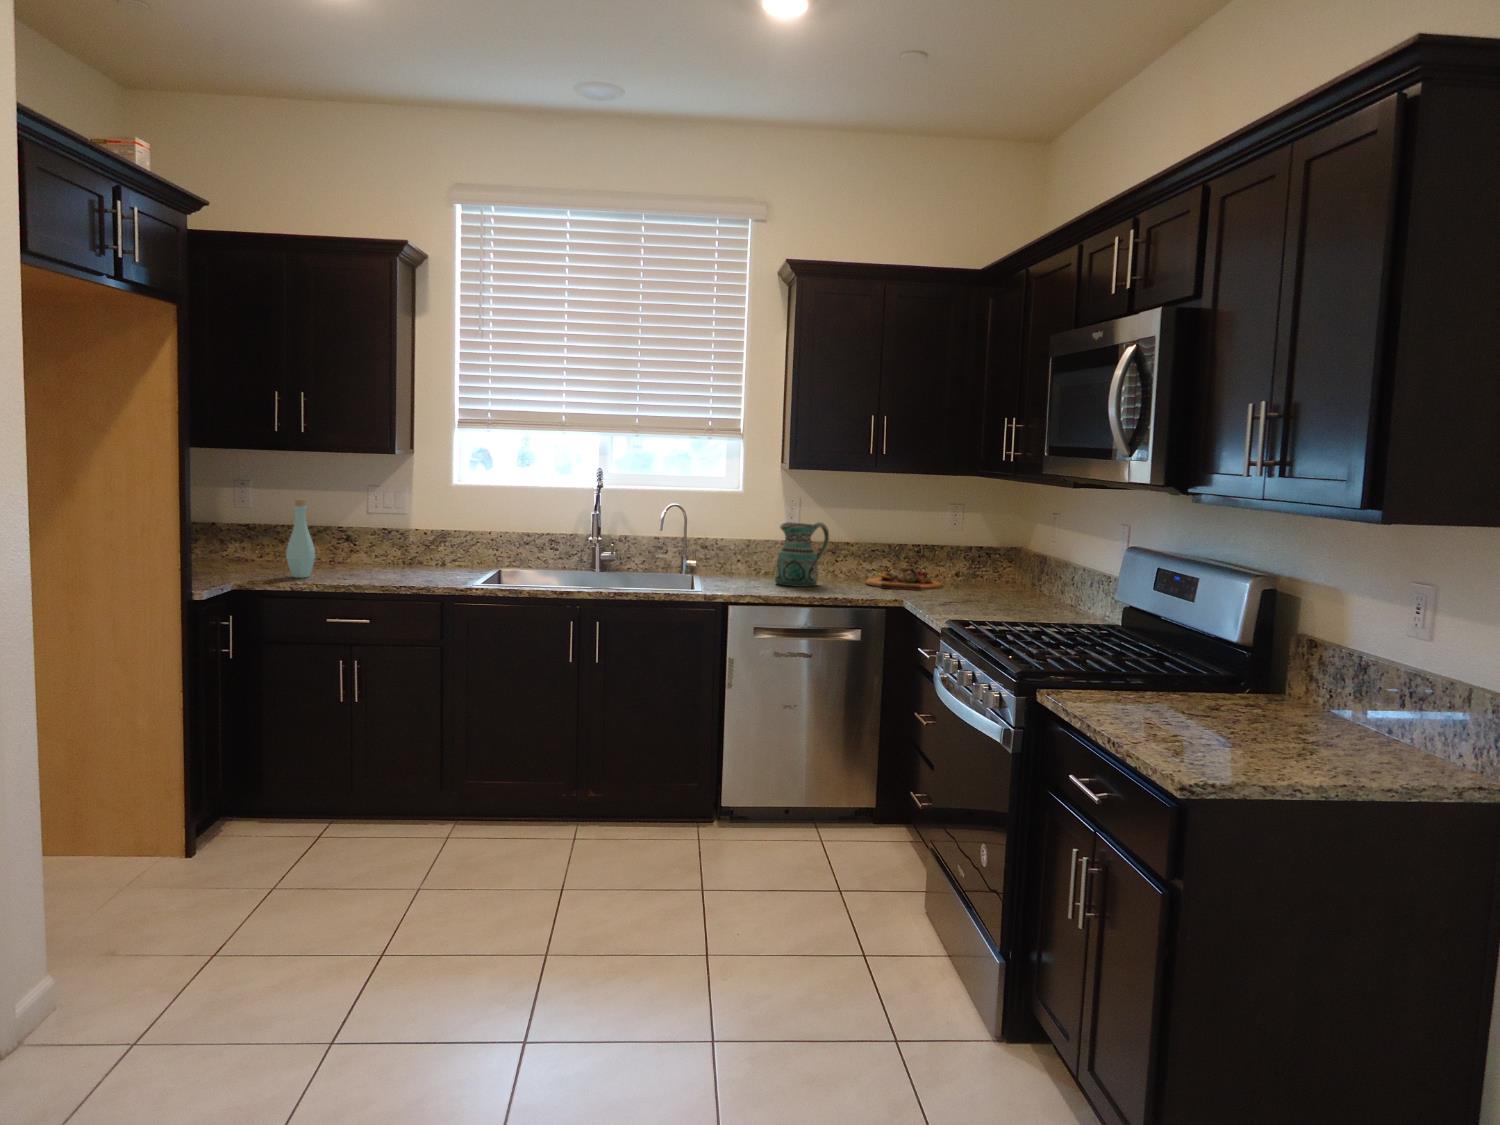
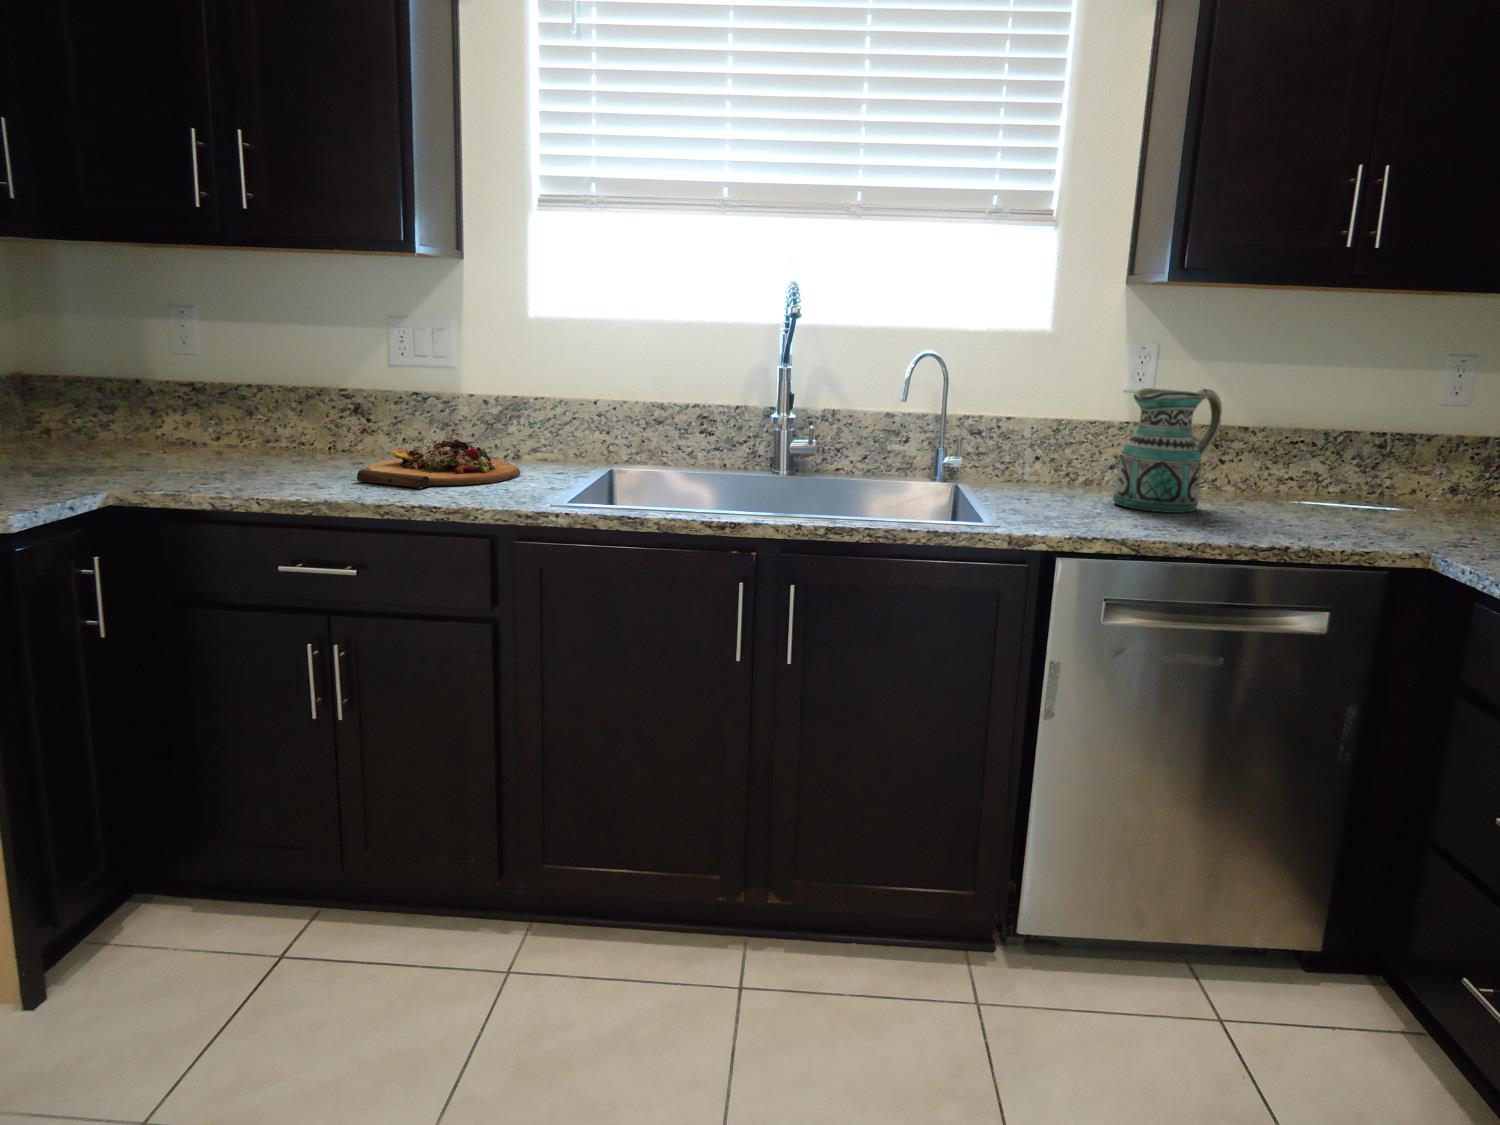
bottle: present [286,499,315,578] -> none [216,335,274,483]
cutting board: present [866,568,943,591] -> present [357,440,520,488]

